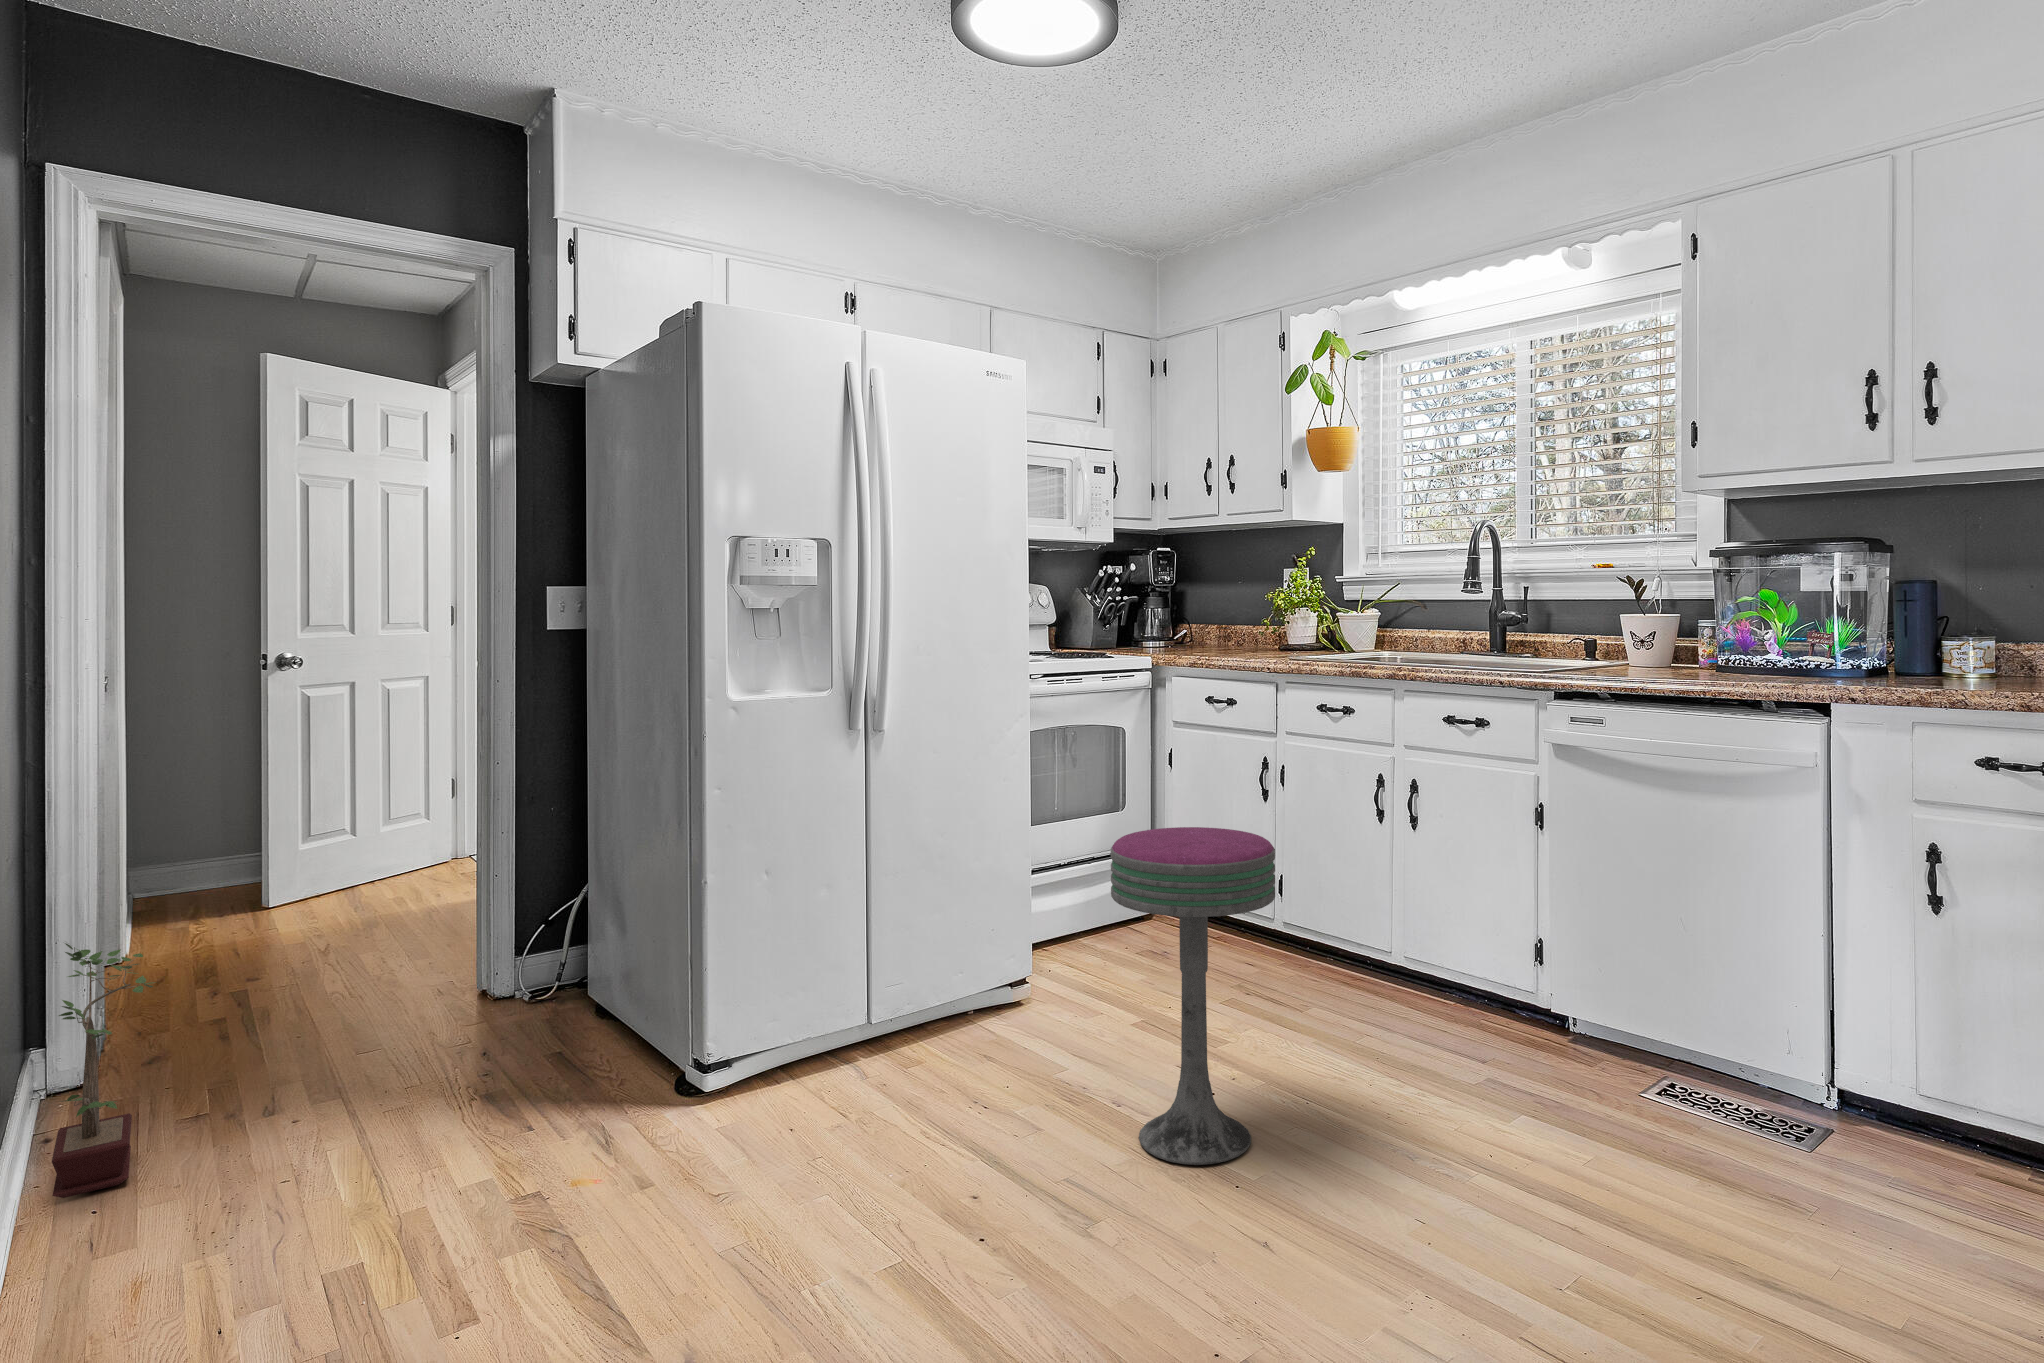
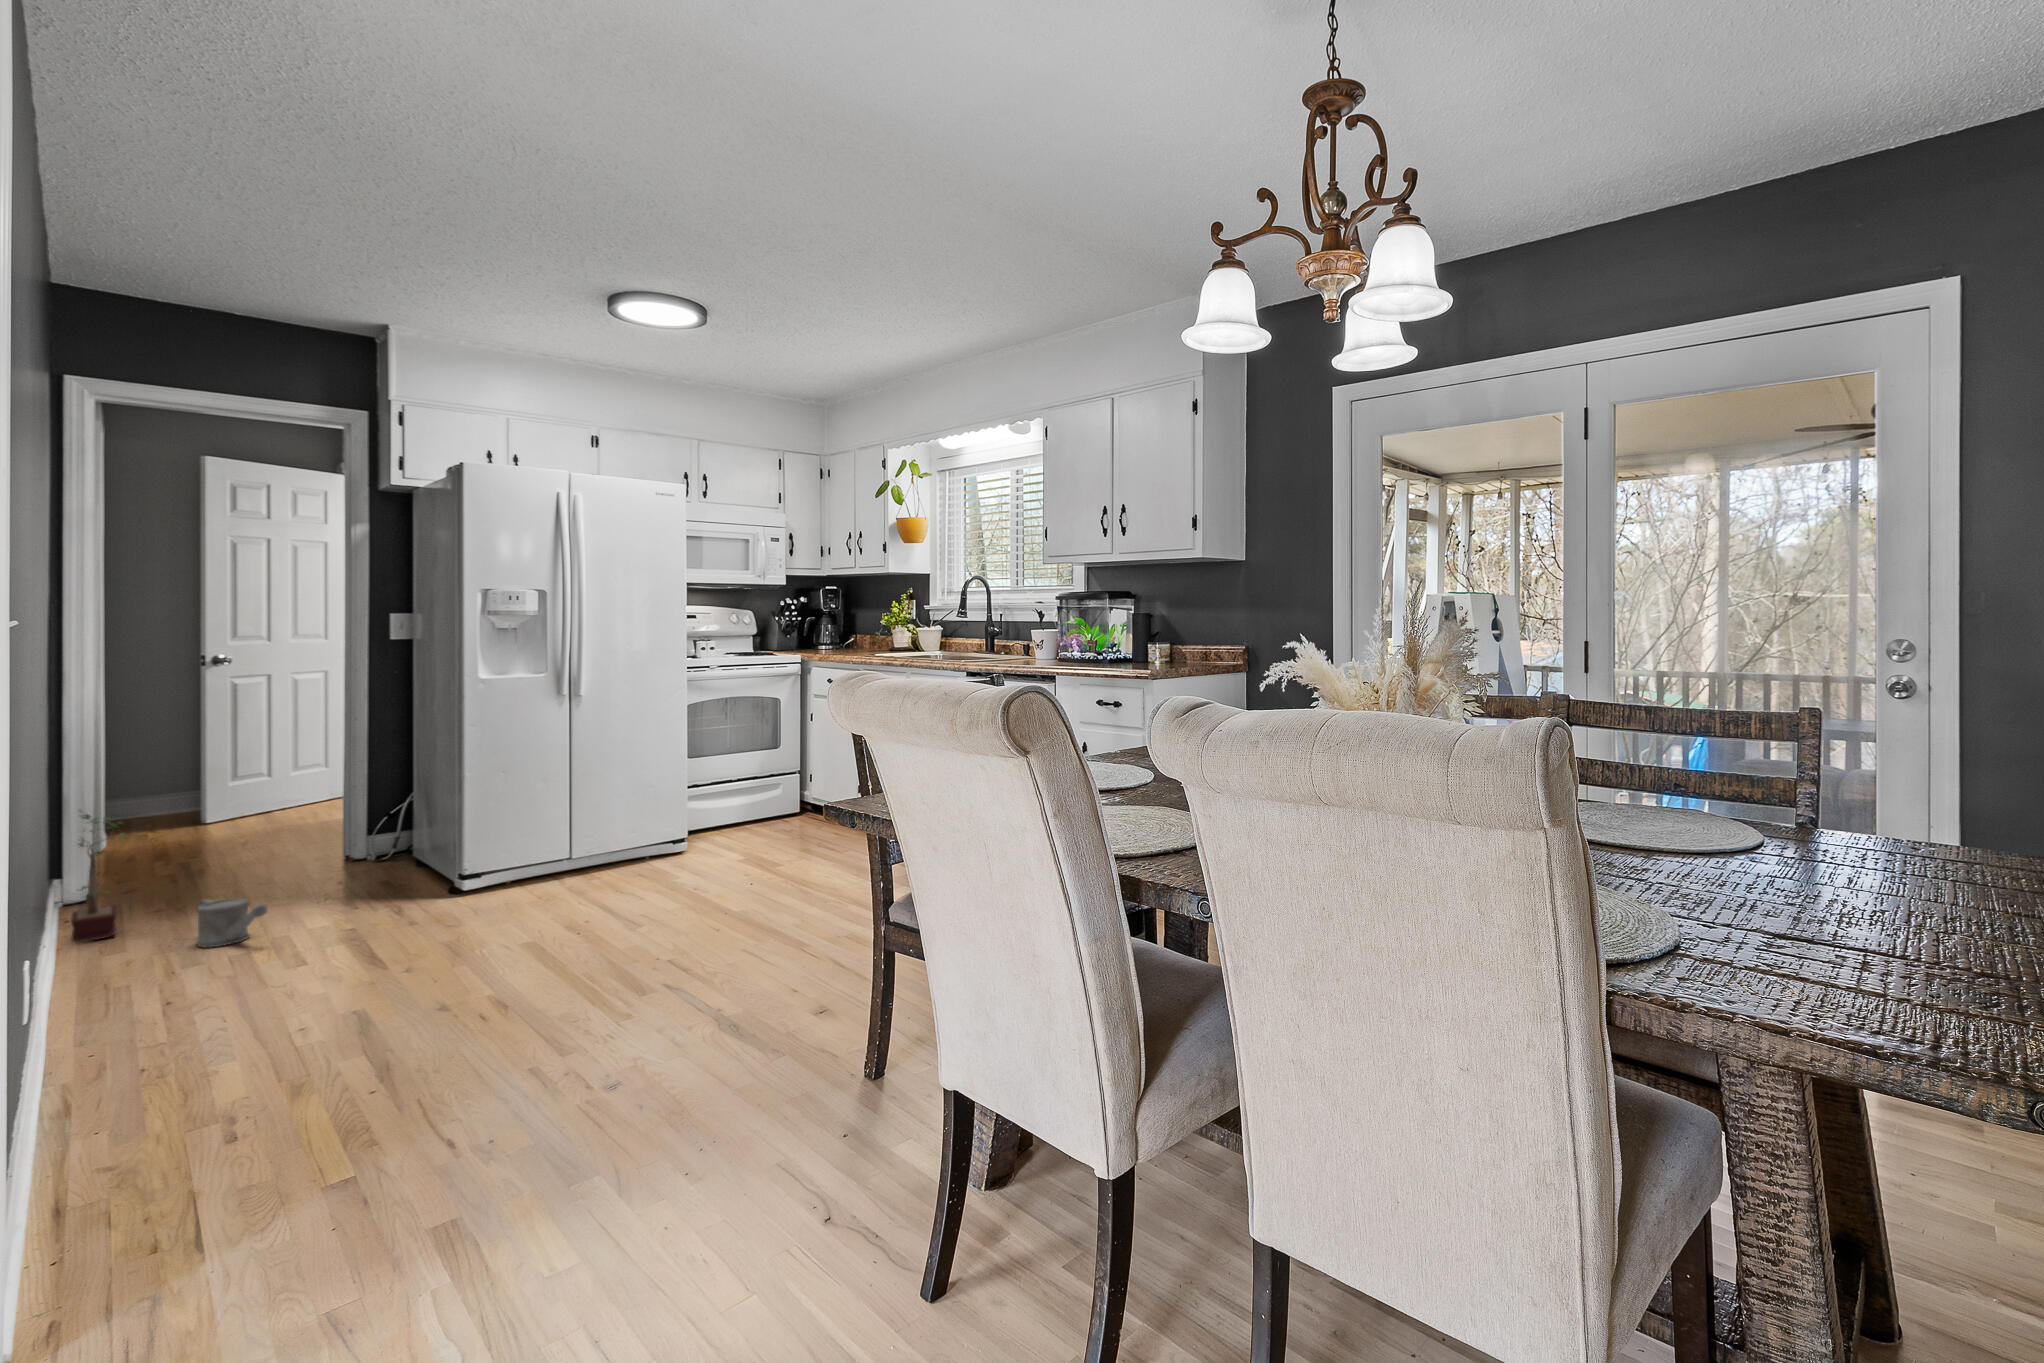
bar stool: present [1111,827,1275,1165] -> none [677,742,768,907]
watering can: none [265,1122,392,1230] -> present [197,898,267,948]

